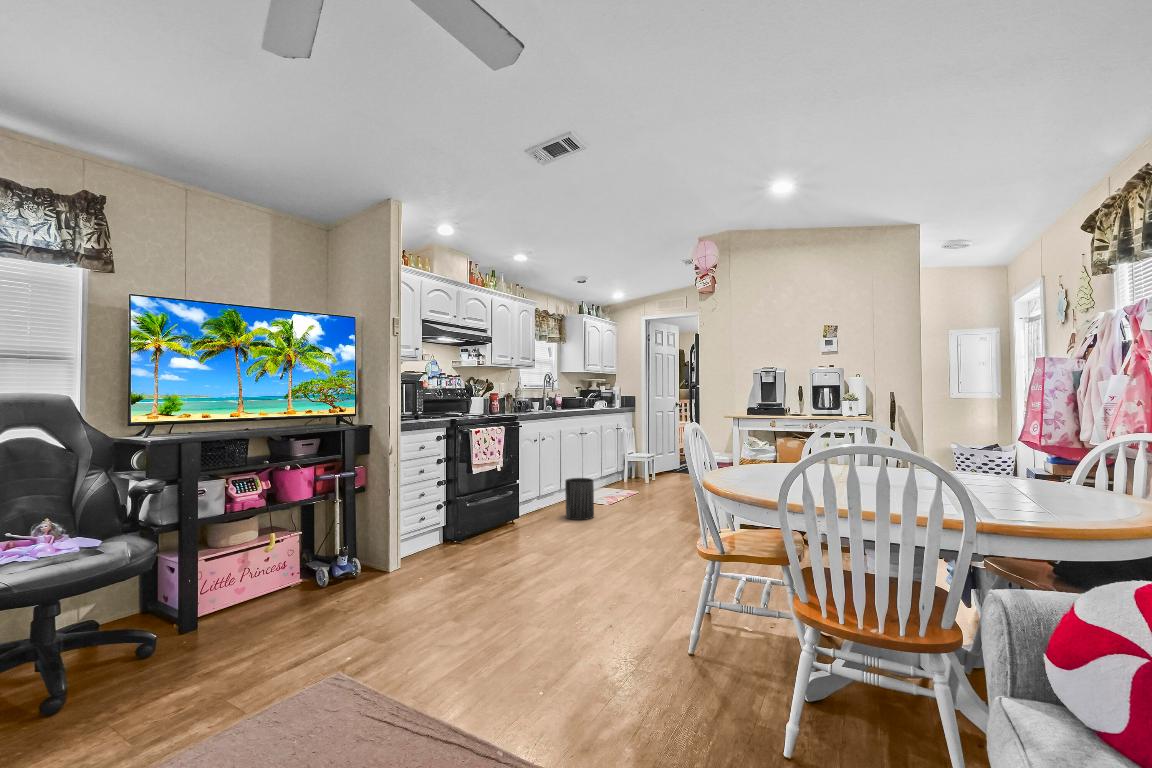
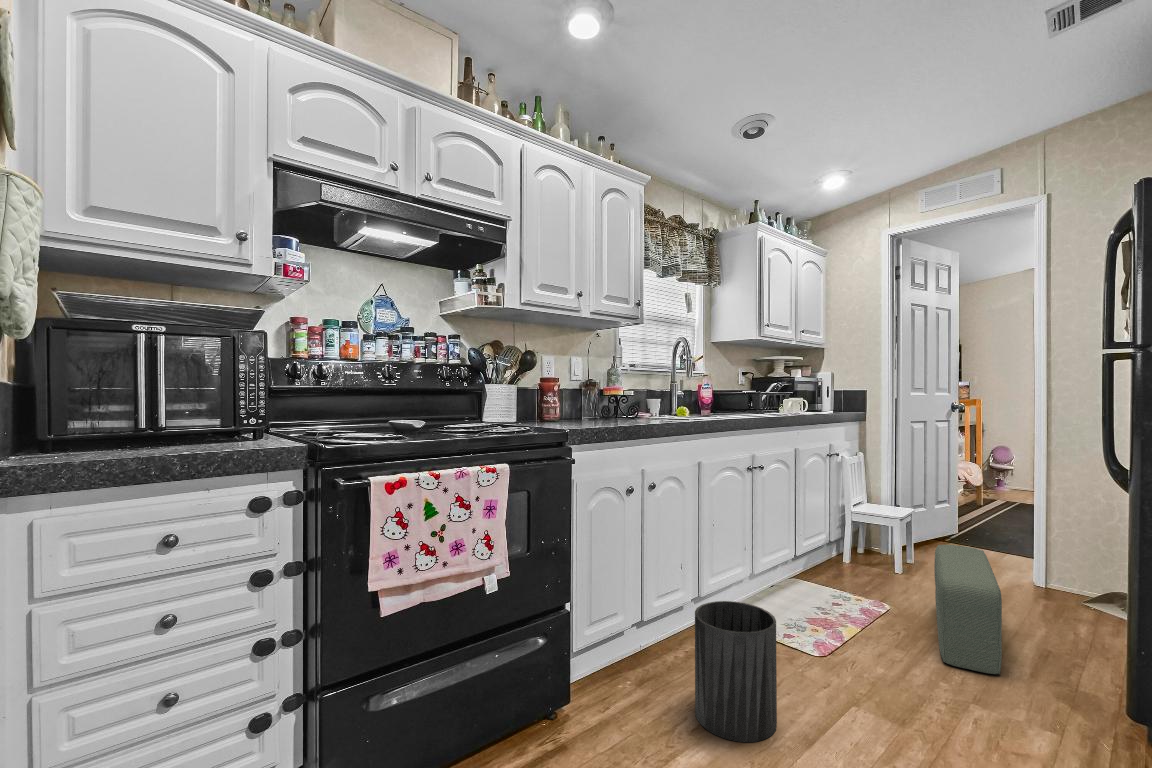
pouf: none [652,462,674,501] -> present [934,545,1002,674]

